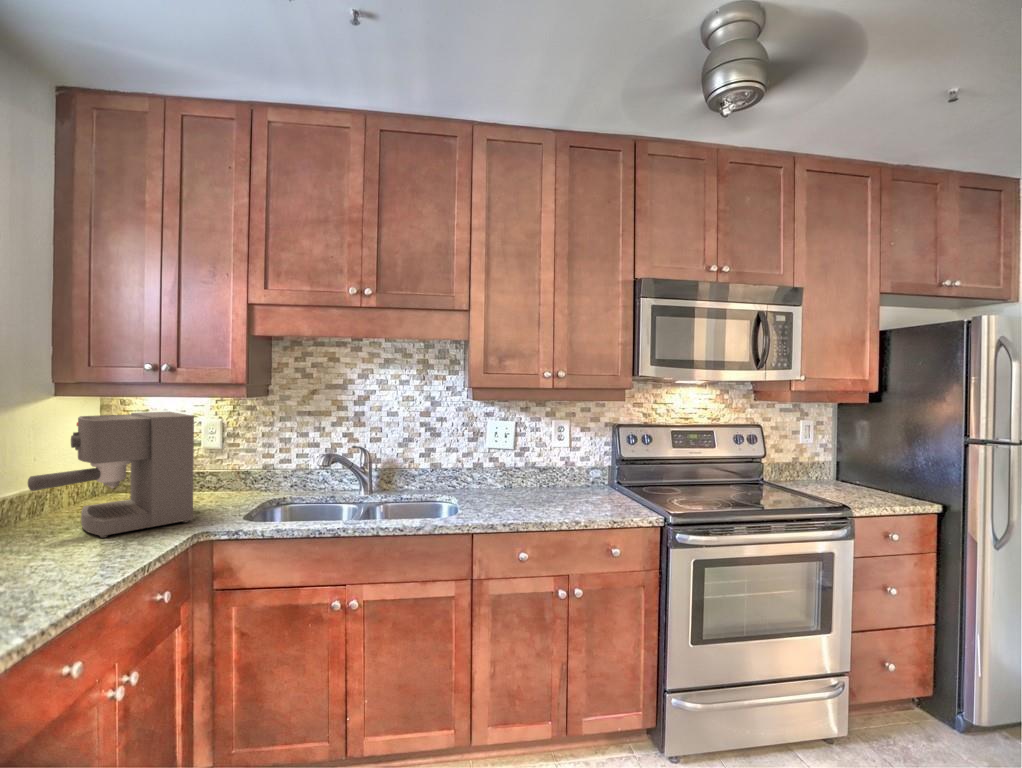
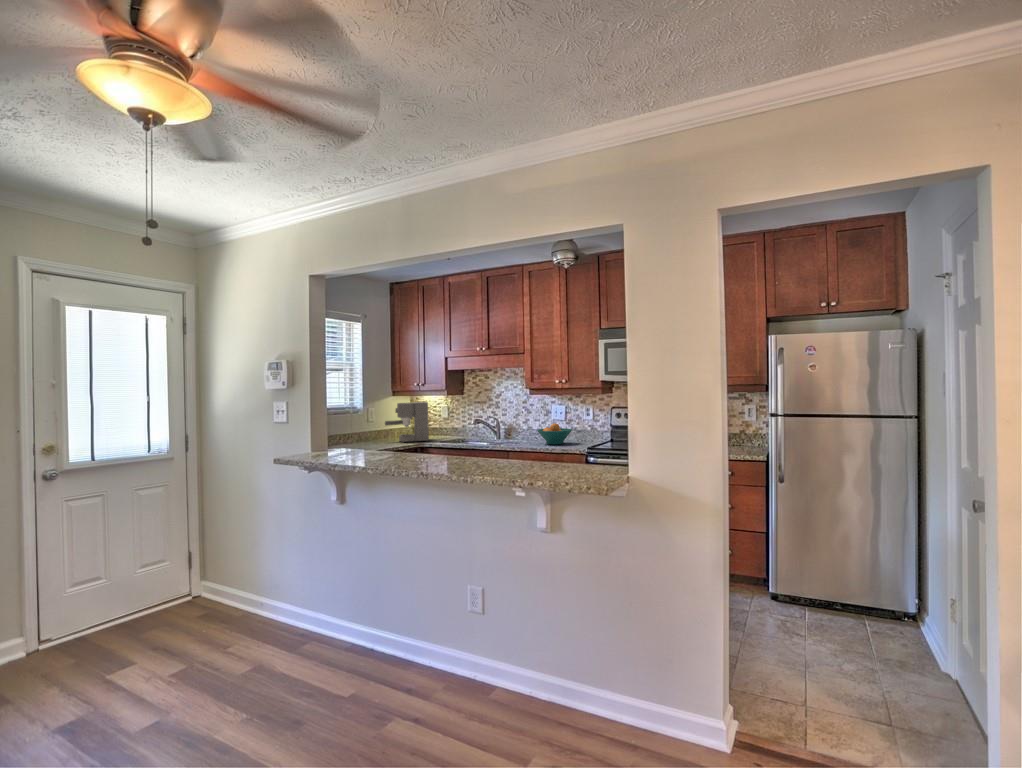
fruit bowl: none [504,462,578,508] -> present [537,423,572,444]

